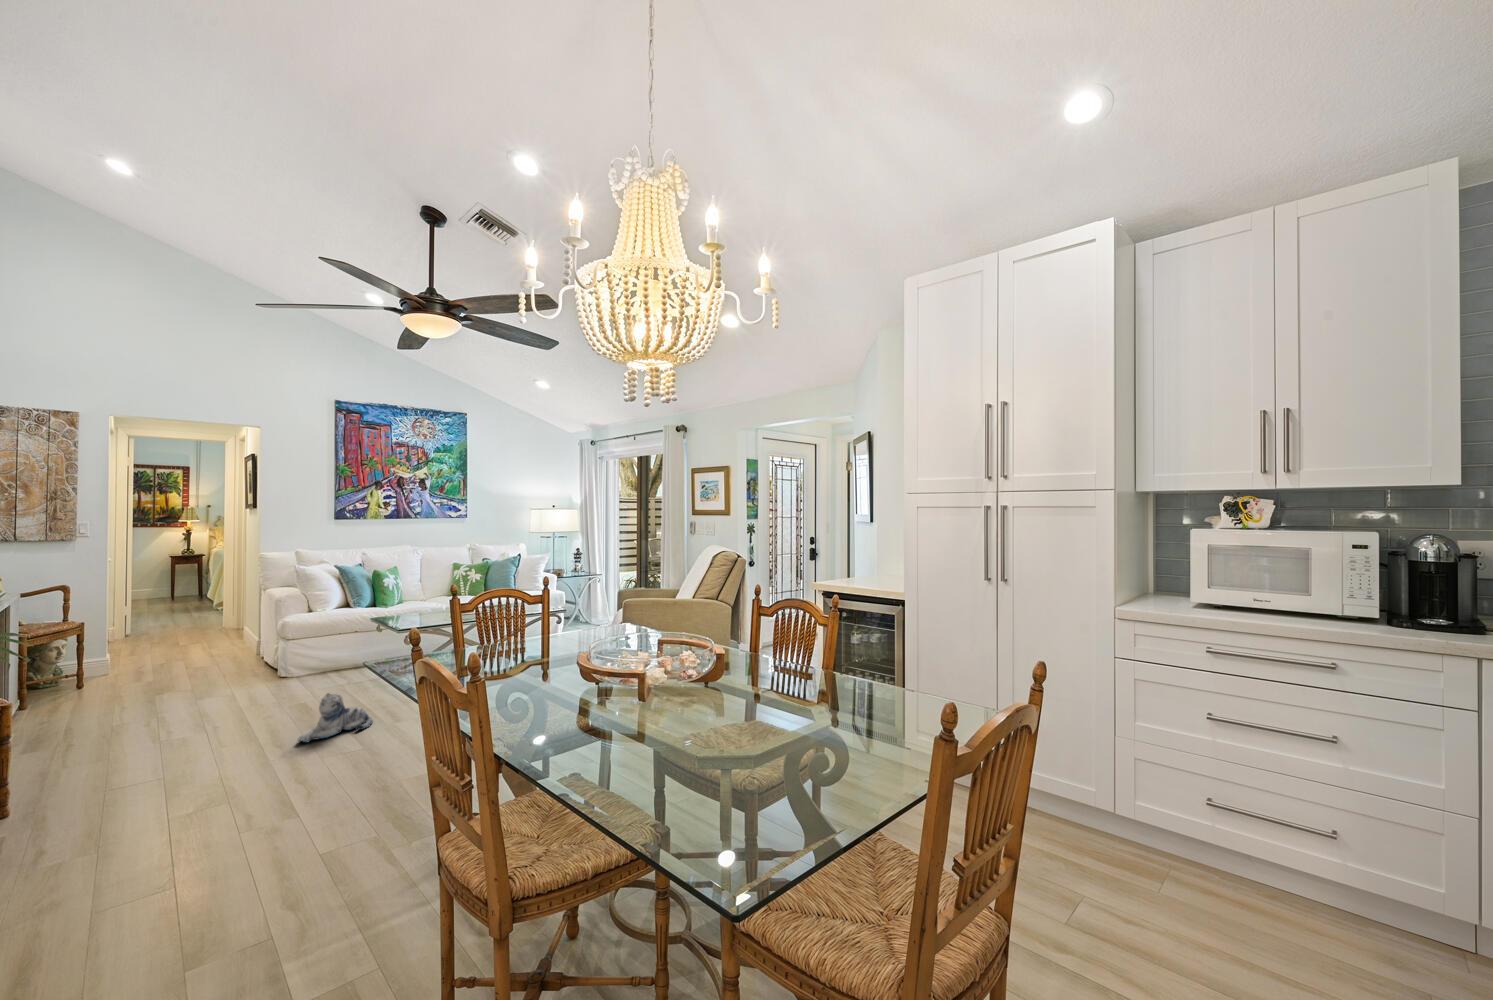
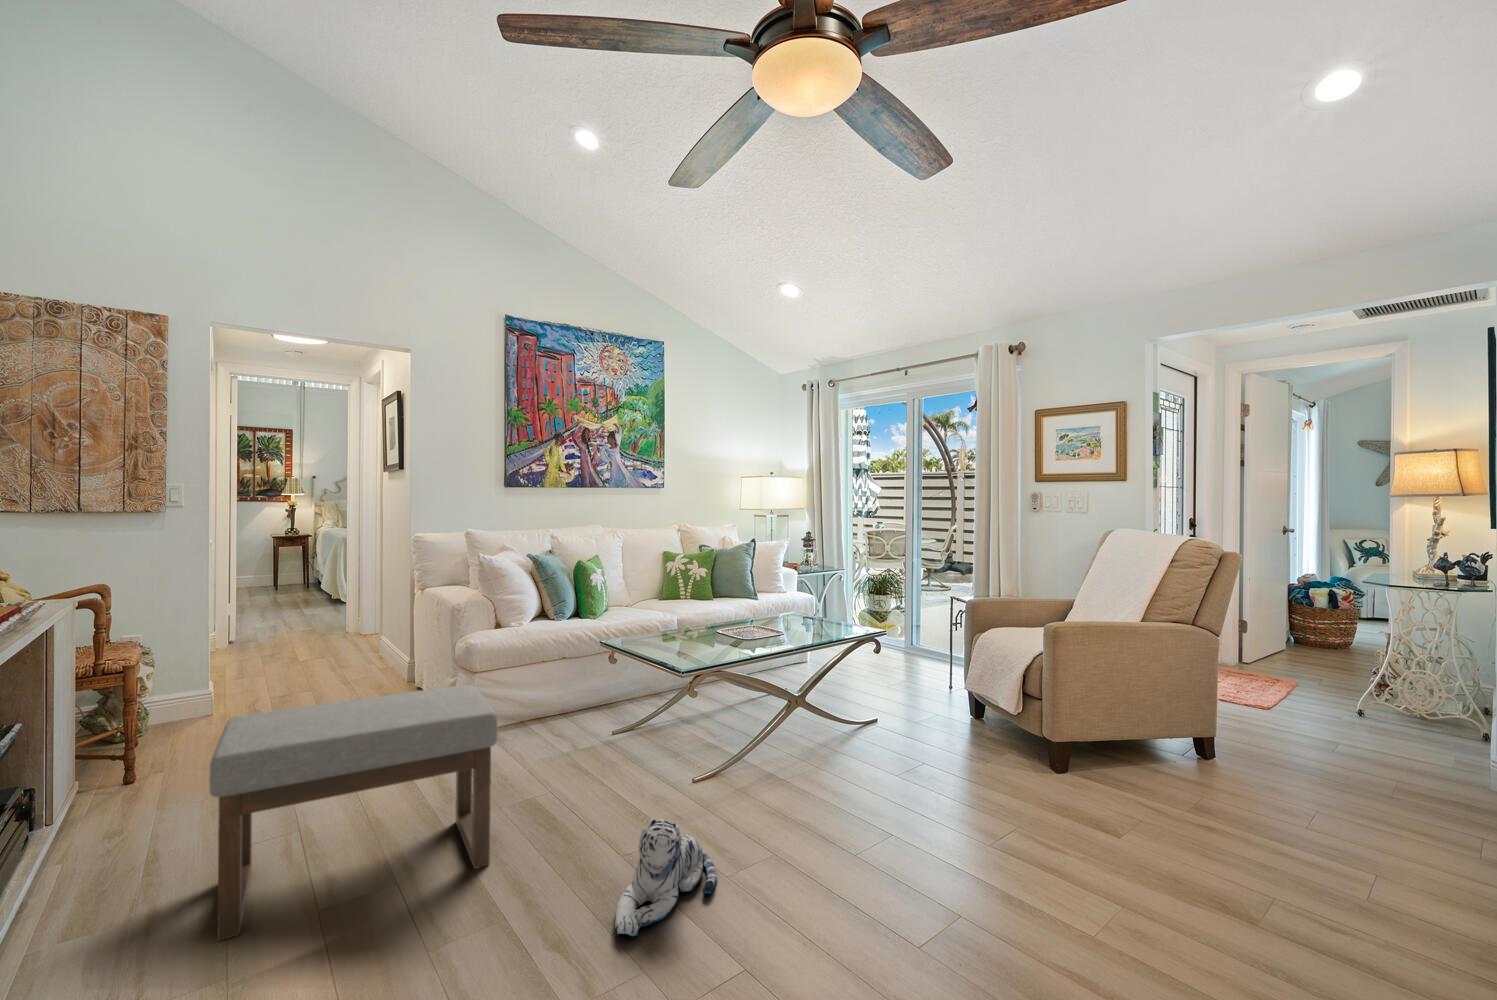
ottoman: none [92,636,257,750] -> present [209,685,497,940]

